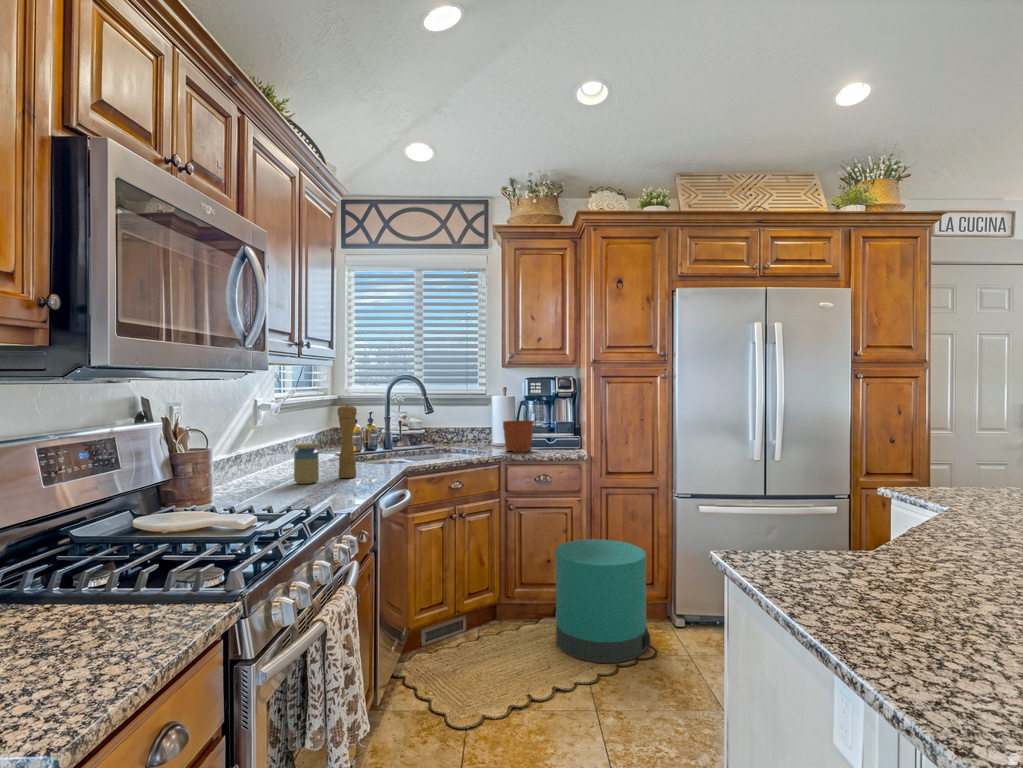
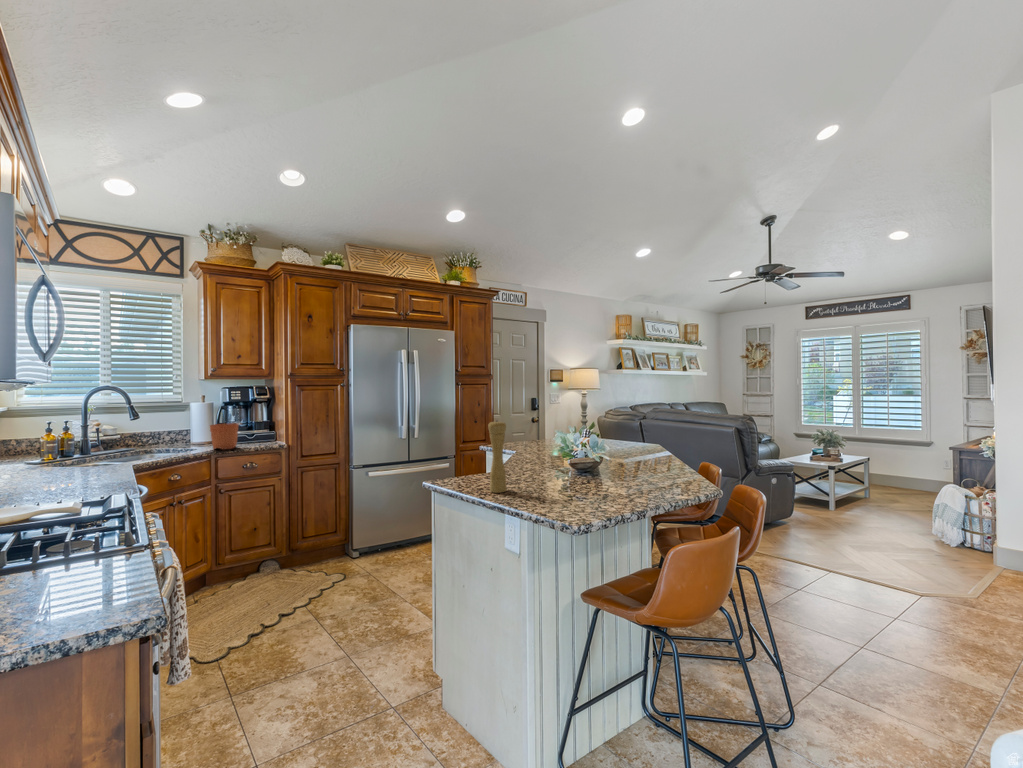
pepper mill: present [337,405,357,478] -> present [488,421,506,493]
jar: present [294,443,319,484] -> none [23,457,54,496]
trash can: present [556,539,650,663] -> none [266,506,341,593]

